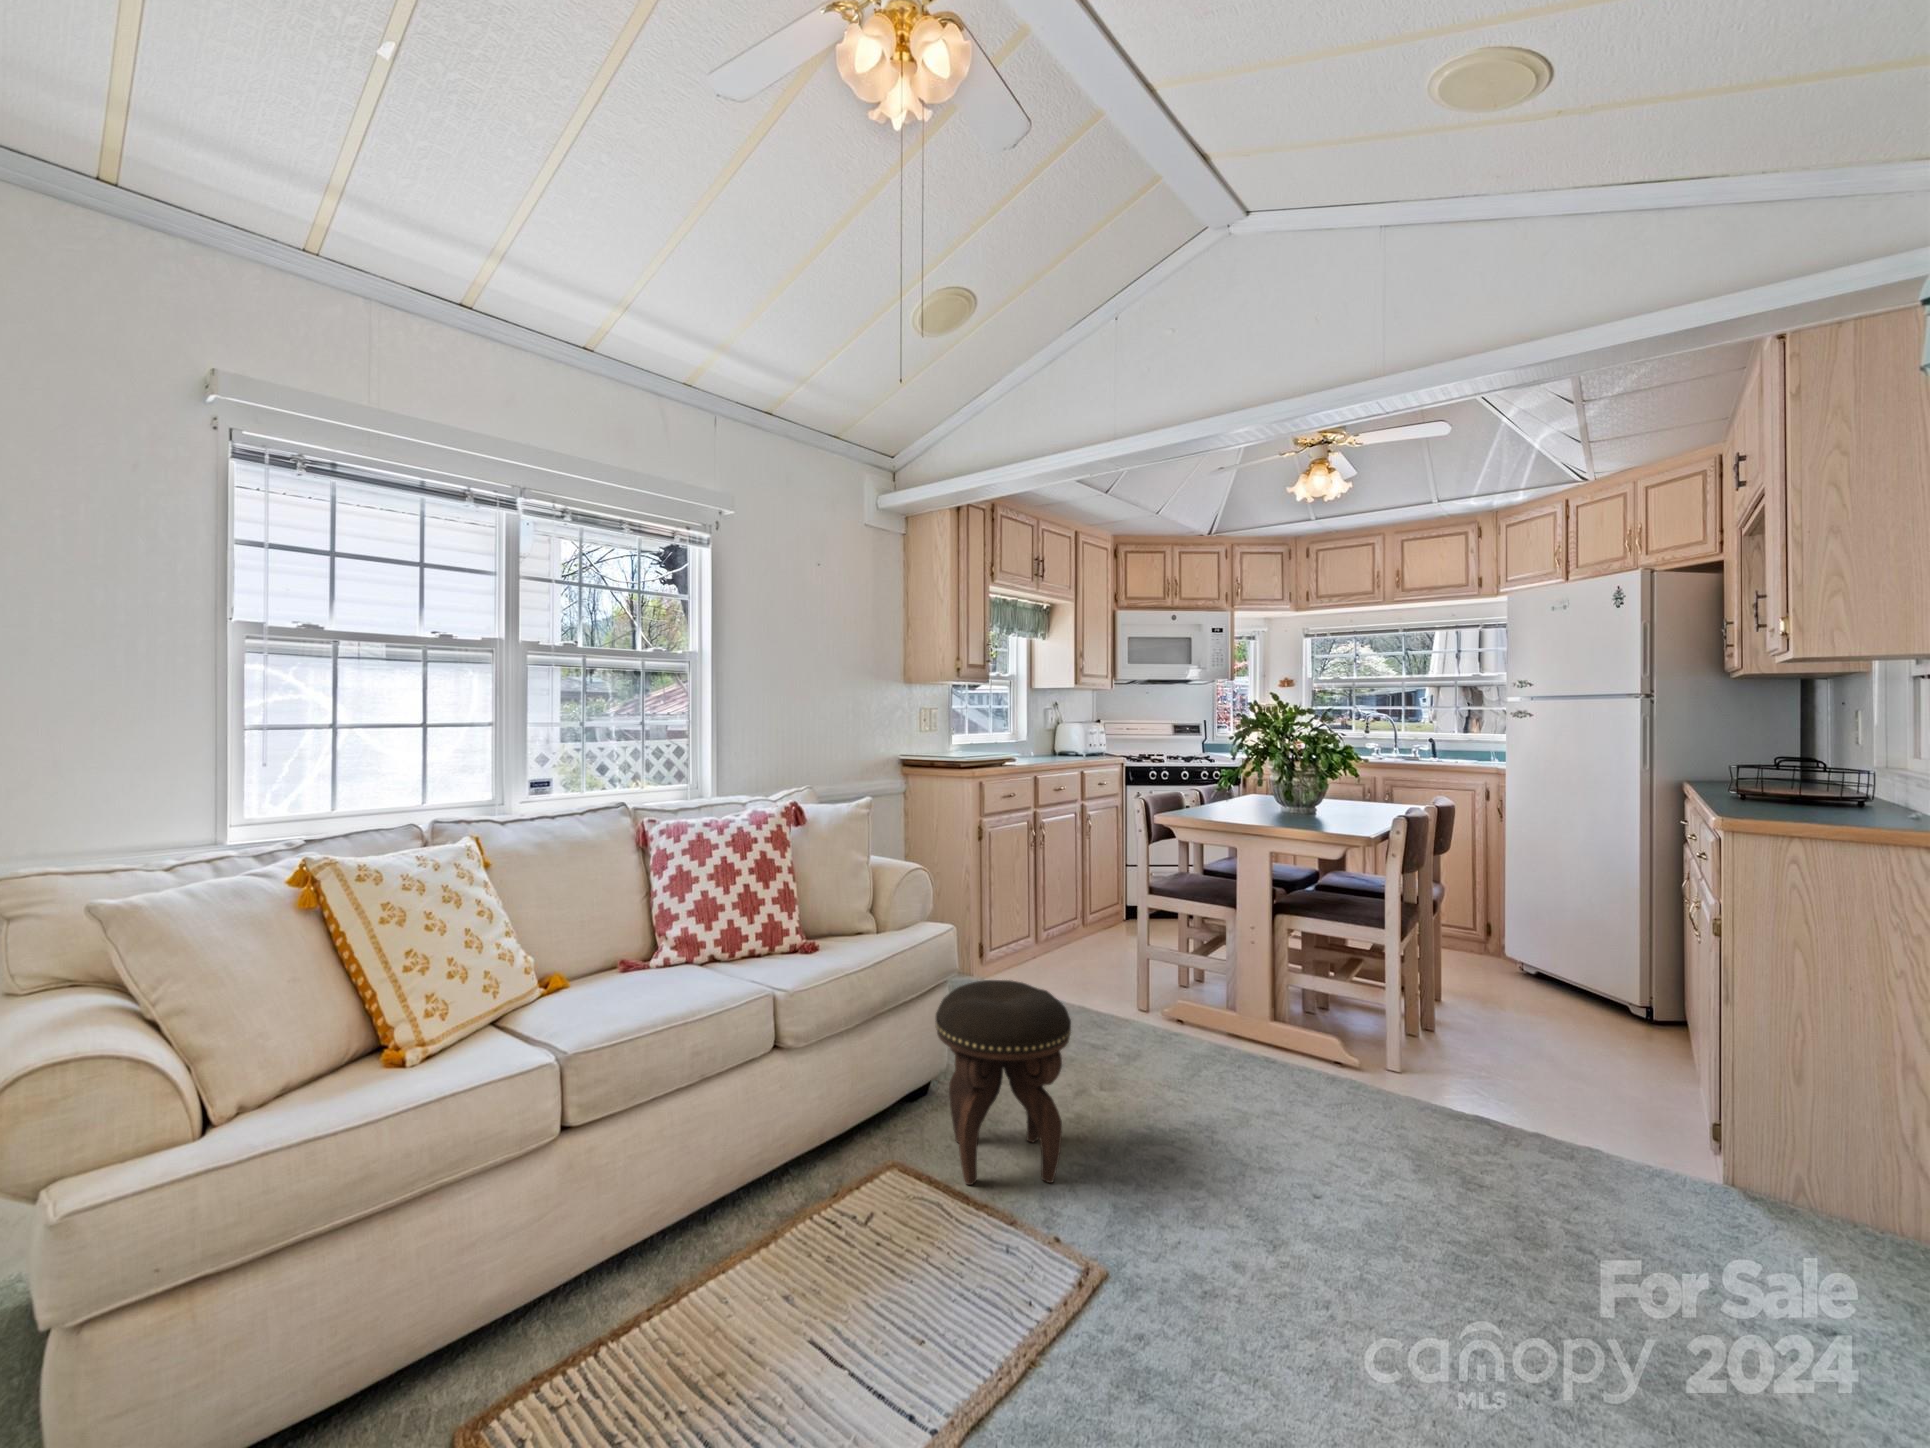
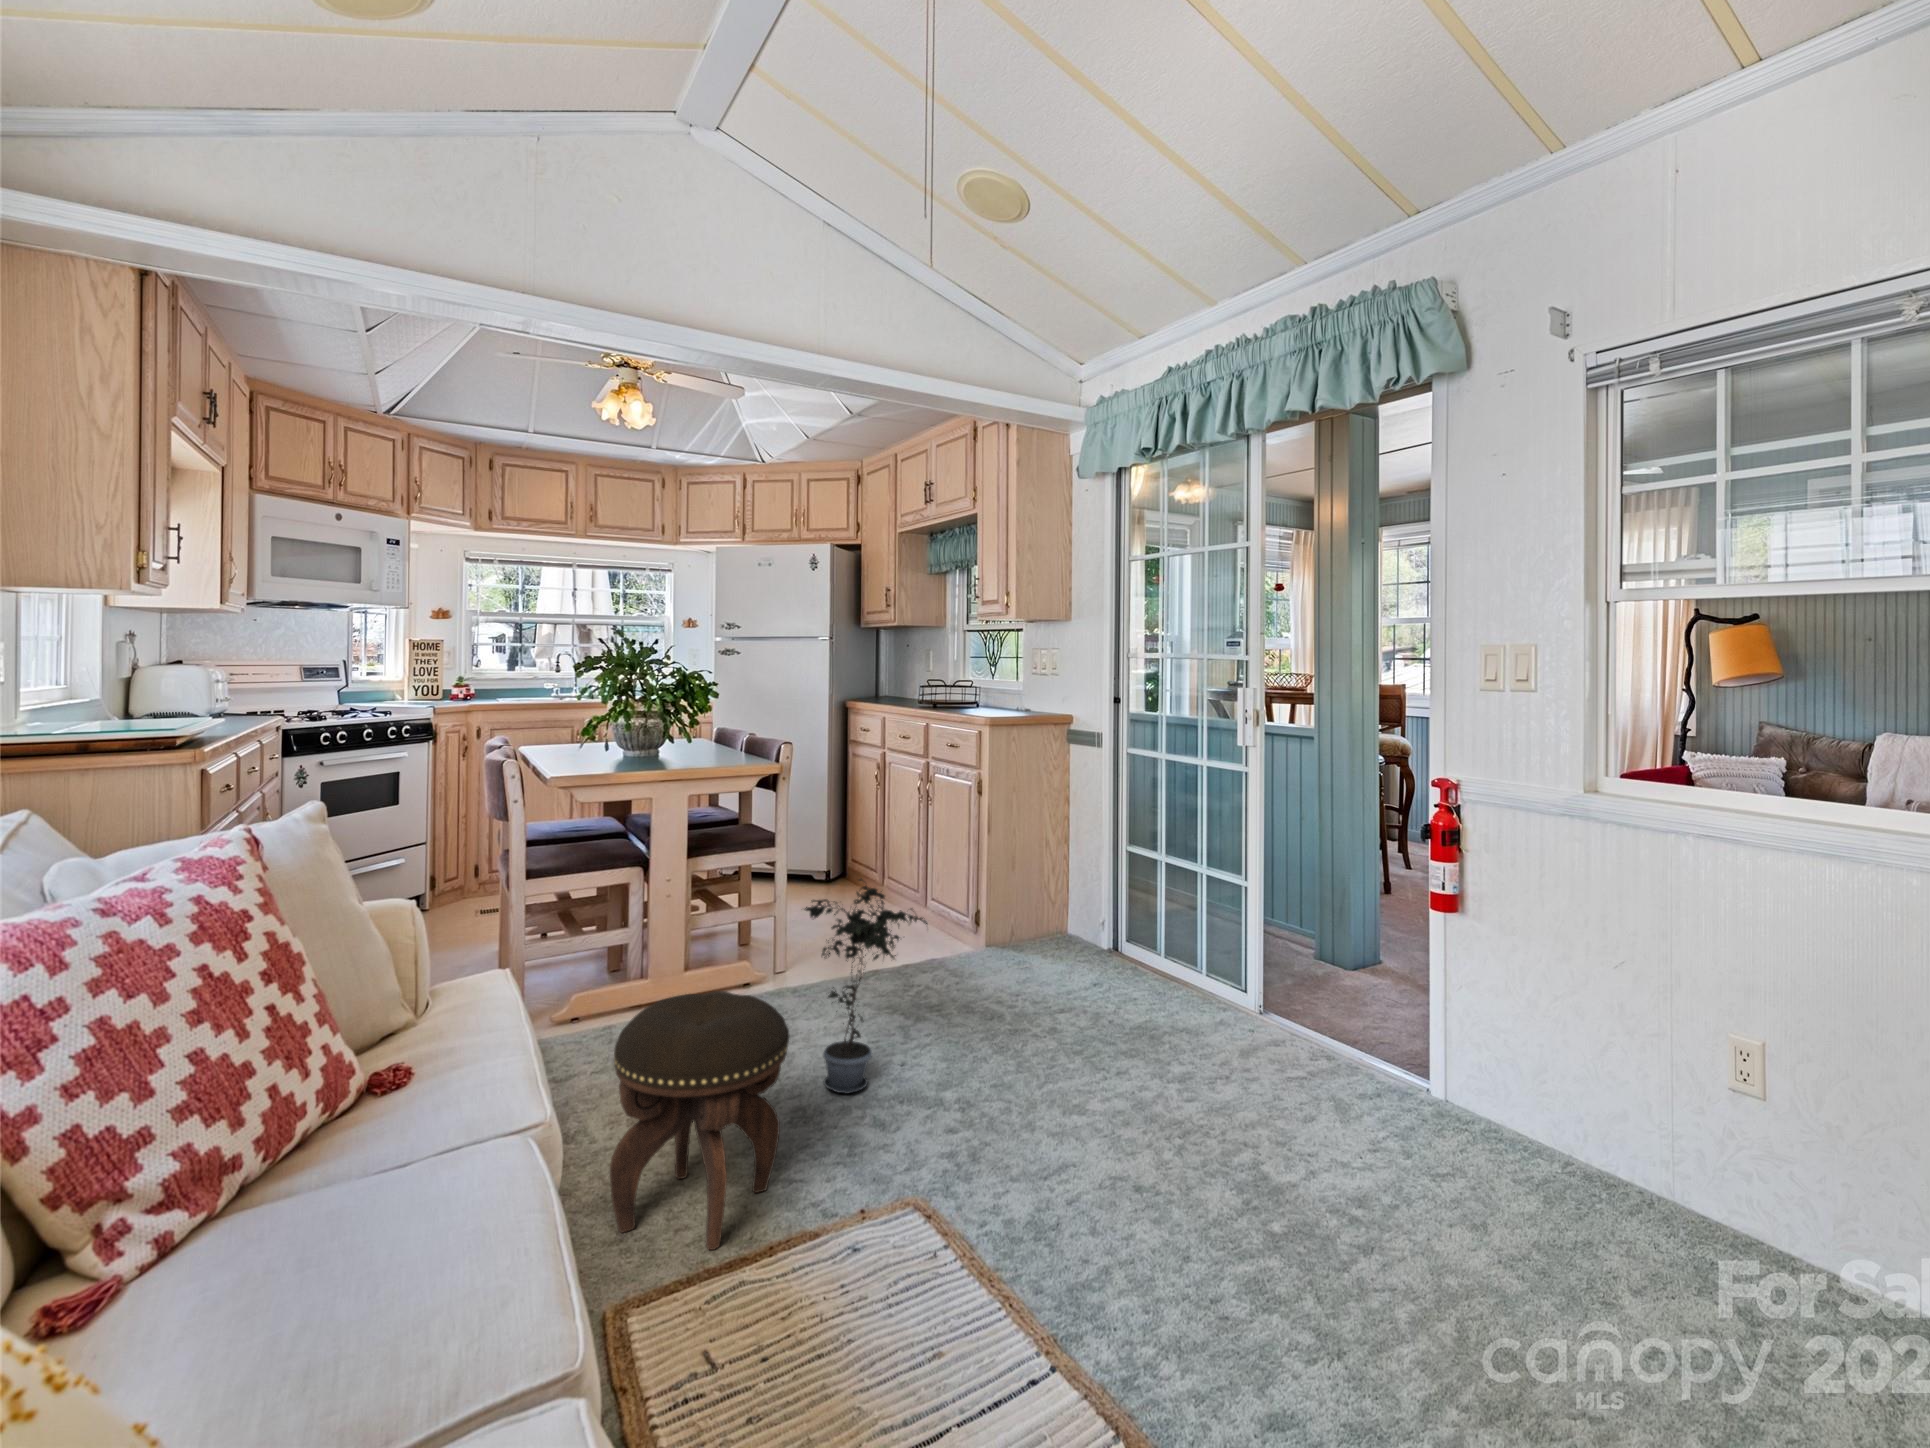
potted plant: none [1192,943,1300,1186] -> present [804,878,928,1094]

